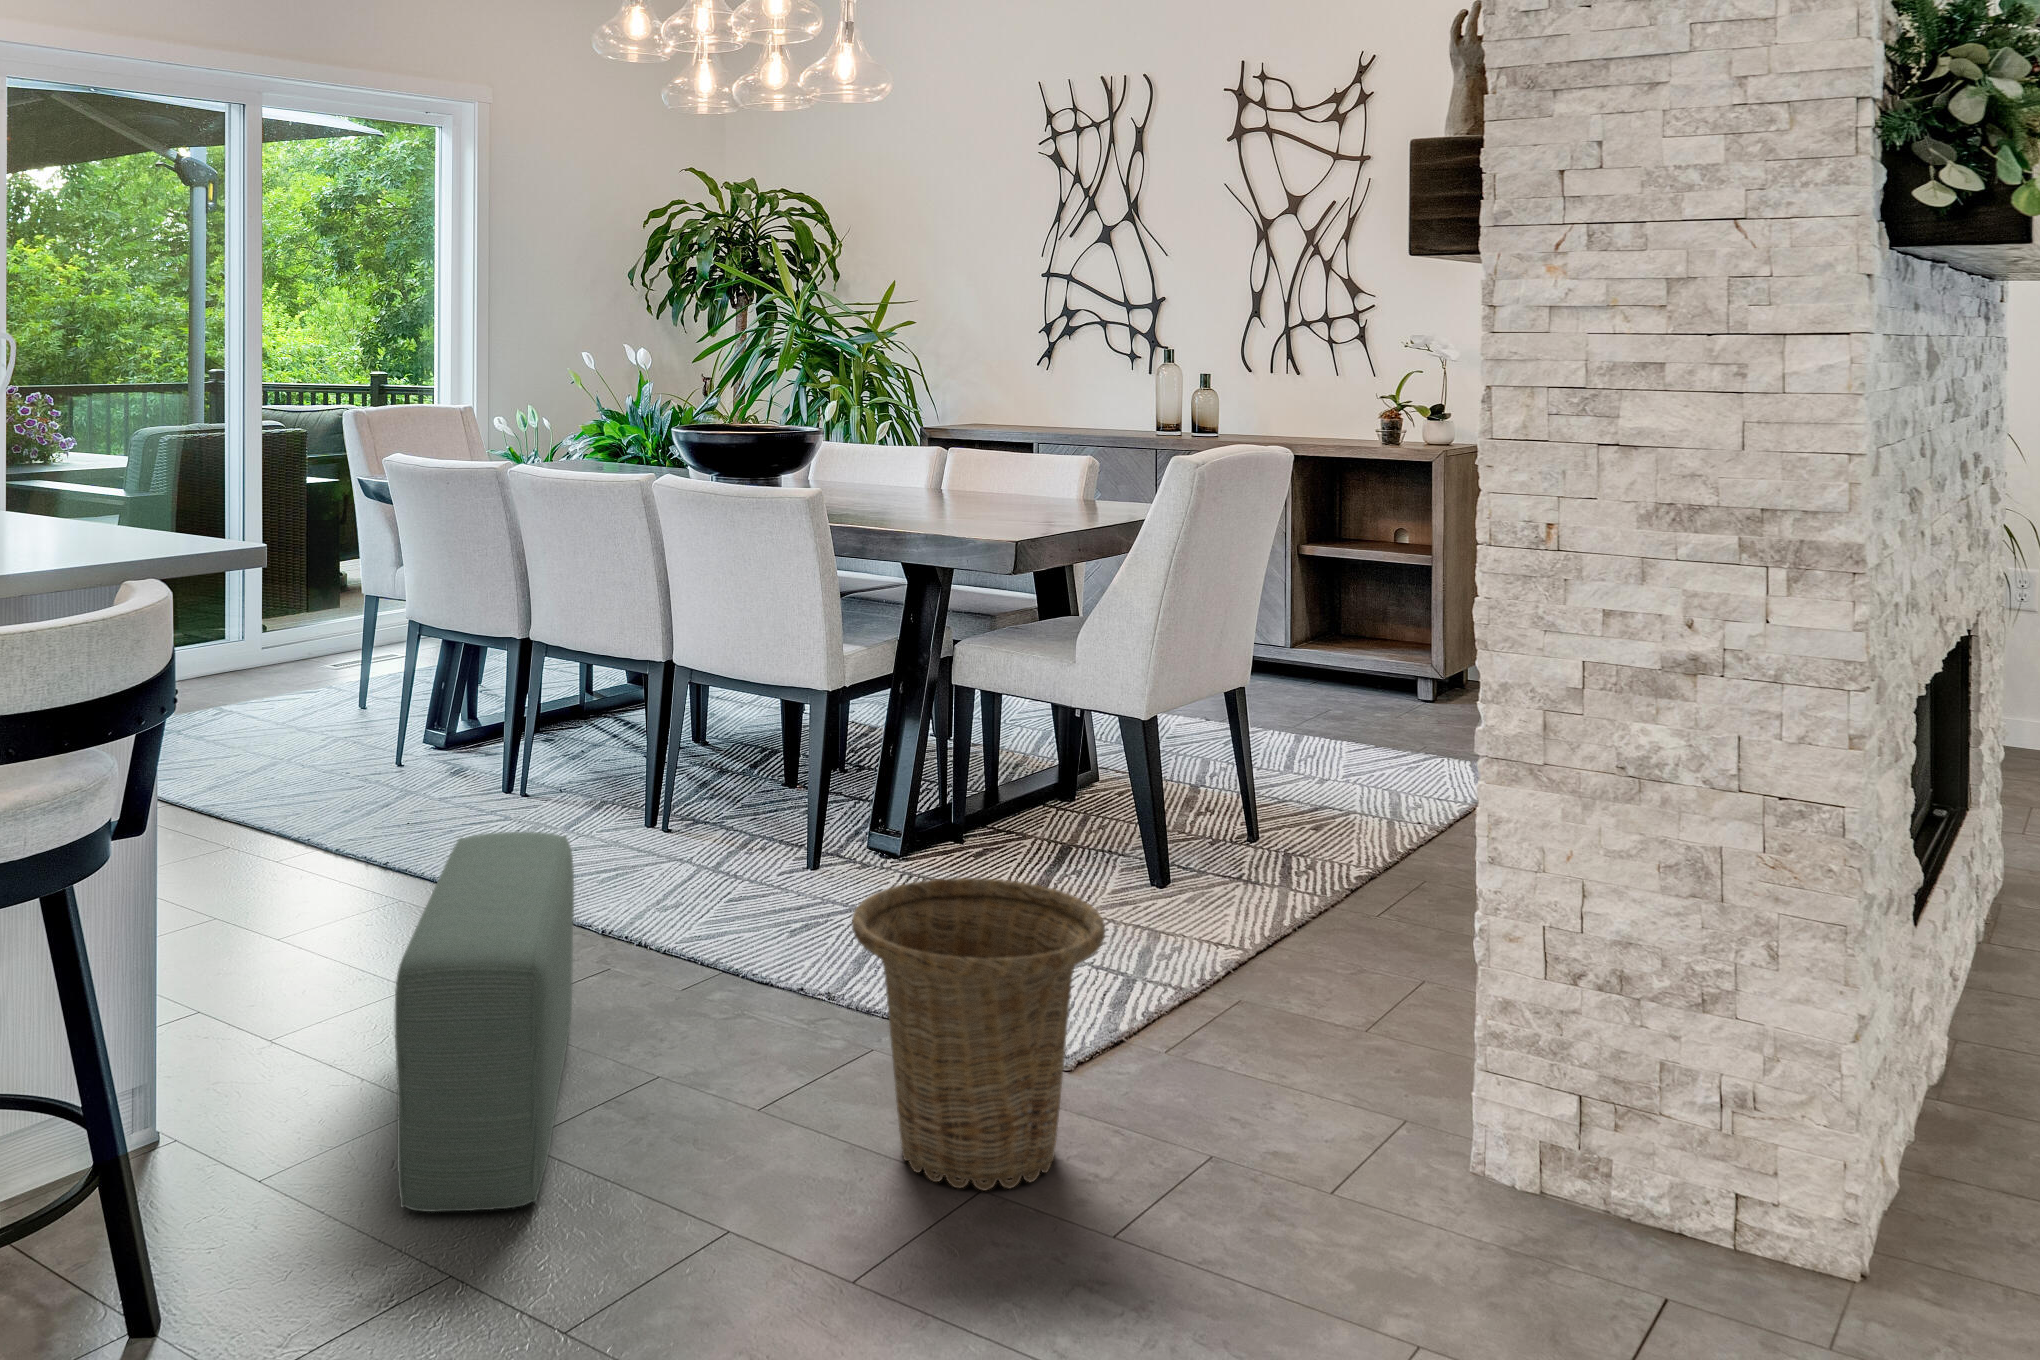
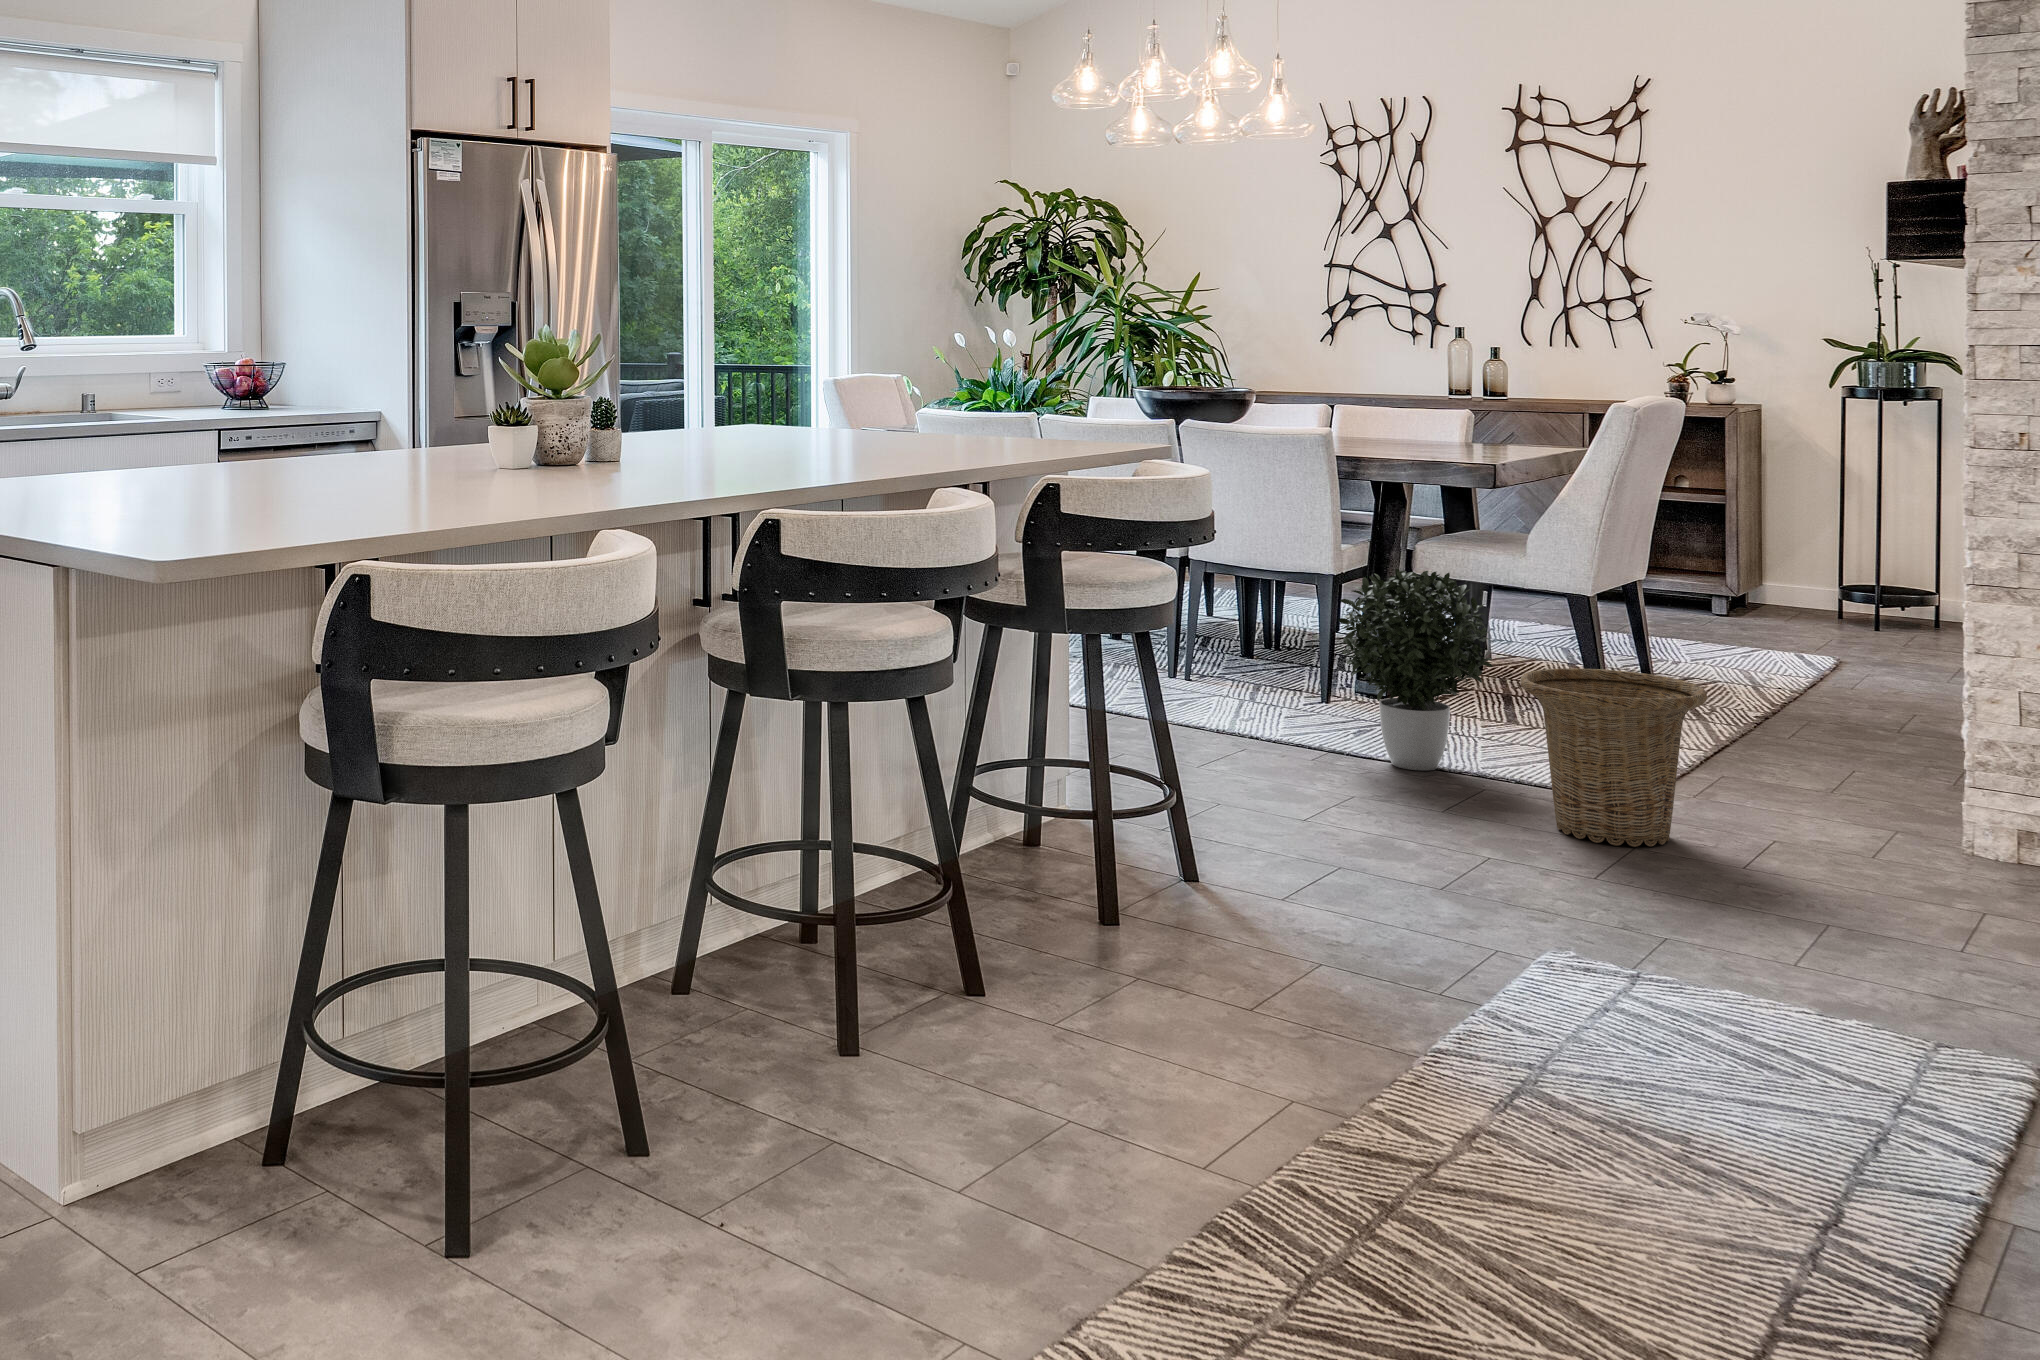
potted plant: none [723,701,923,1006] -> present [1339,568,1493,770]
pouf: present [395,832,574,1212] -> none [1183,646,1355,843]

